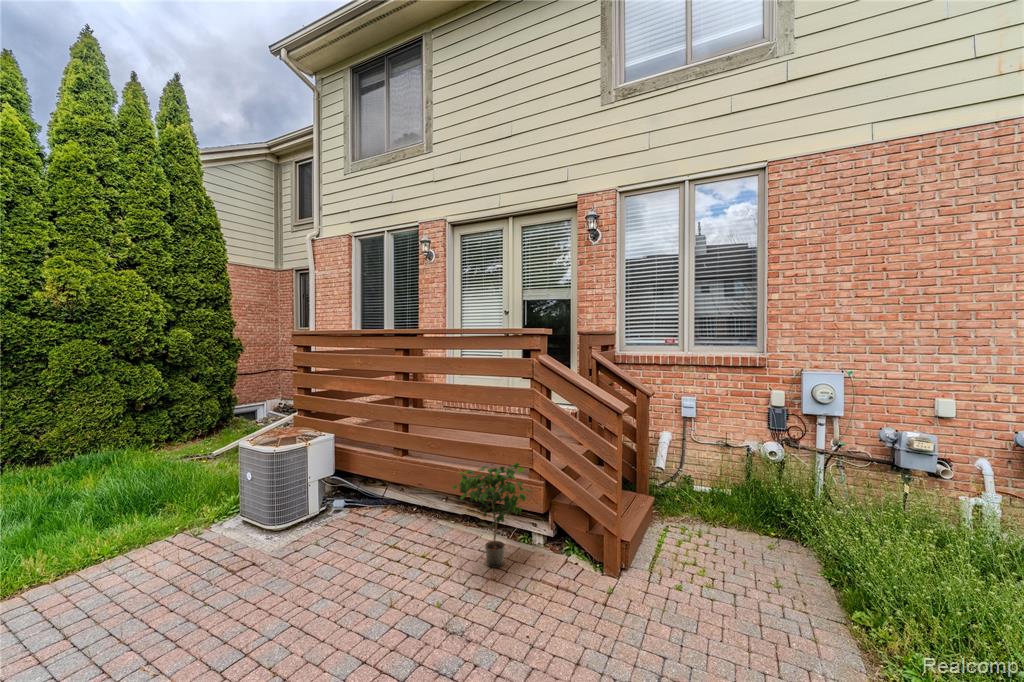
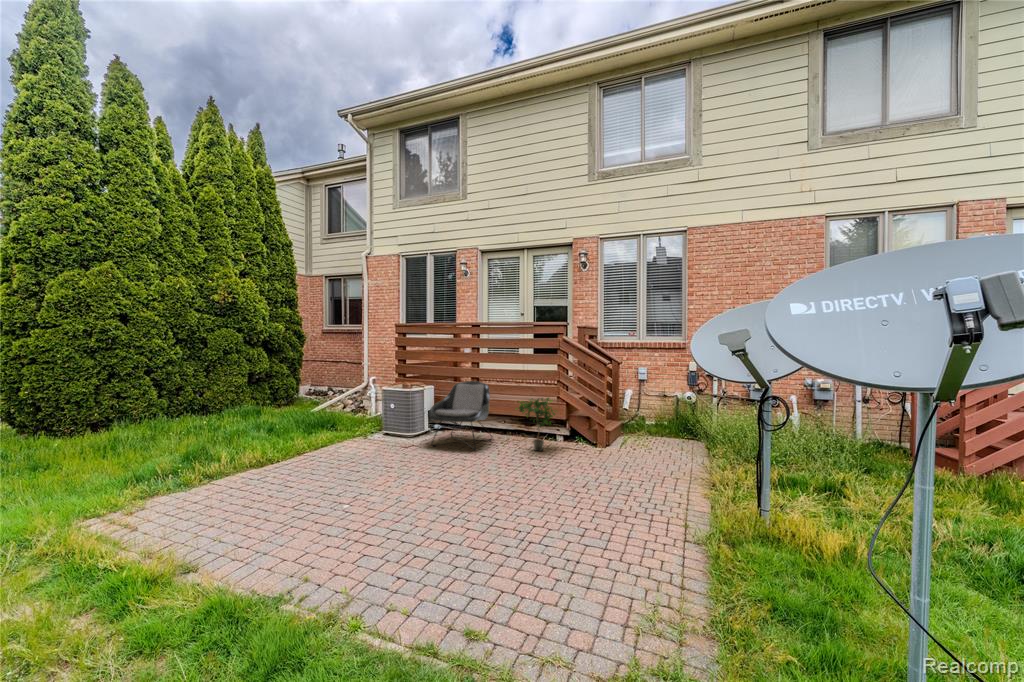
lounge chair: none [308,425,430,562] -> present [428,381,492,450]

